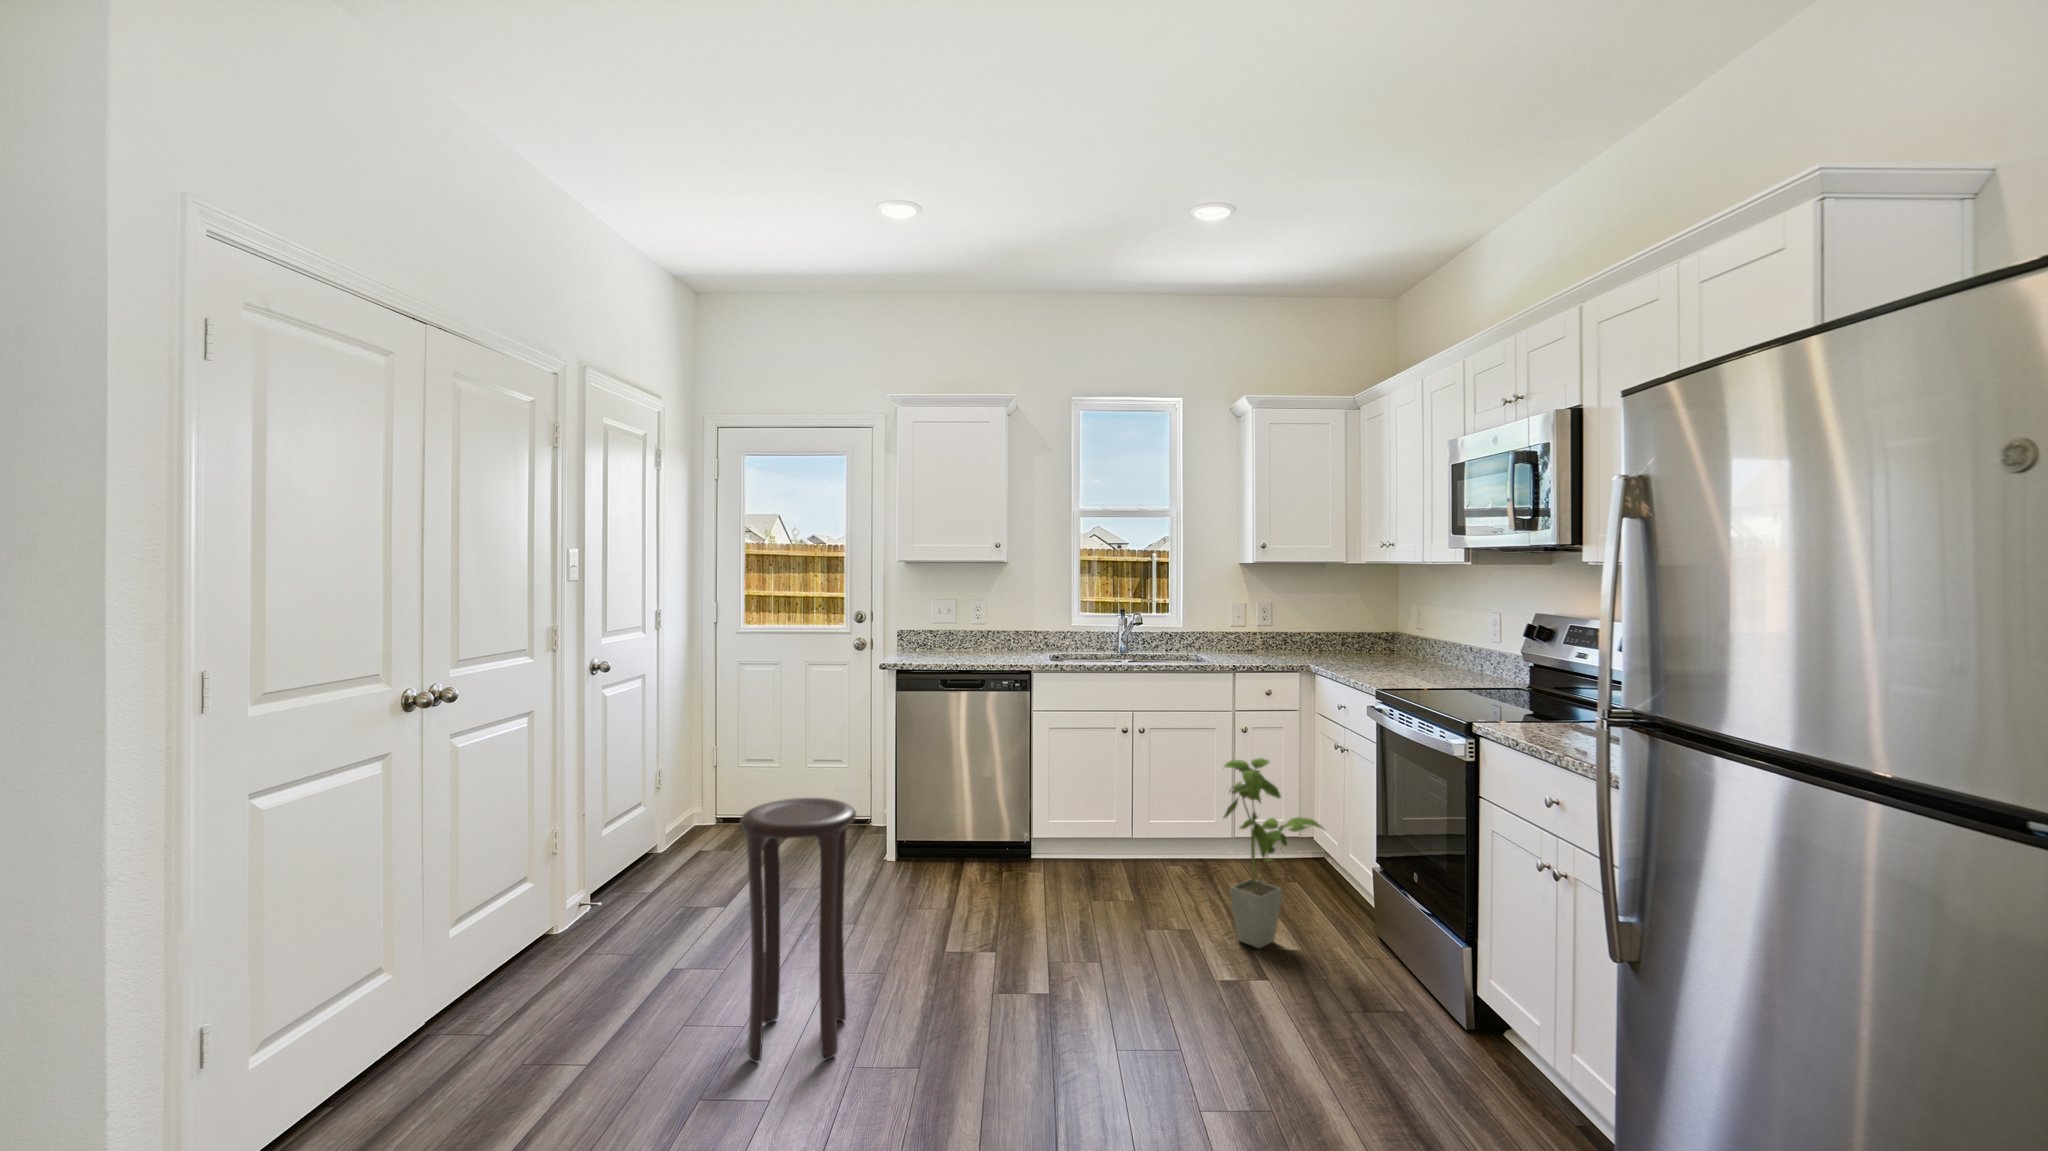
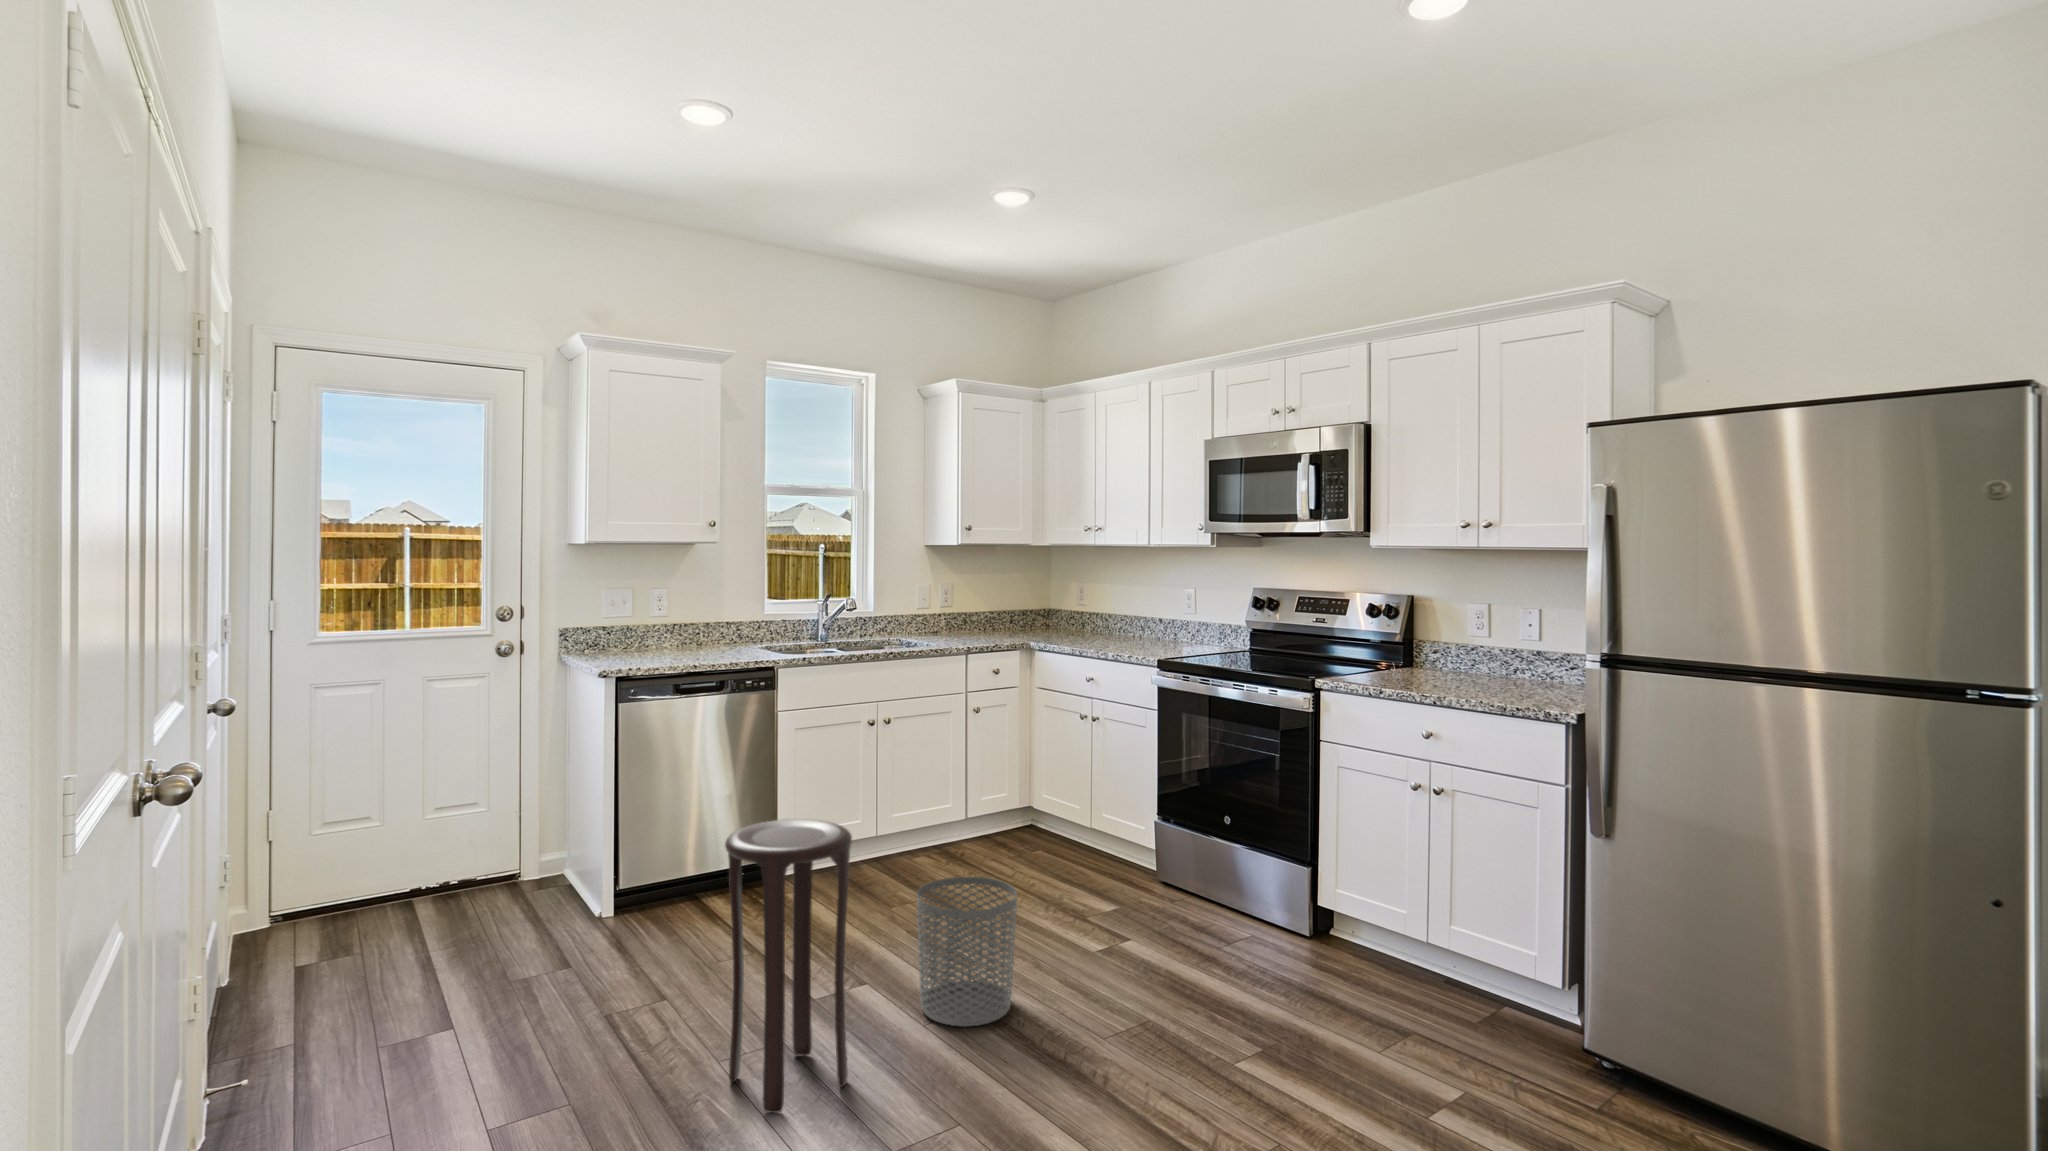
house plant: present [1223,758,1323,948] -> none [1030,730,1121,902]
waste bin: none [966,887,1069,1048] -> present [917,877,1017,1027]

